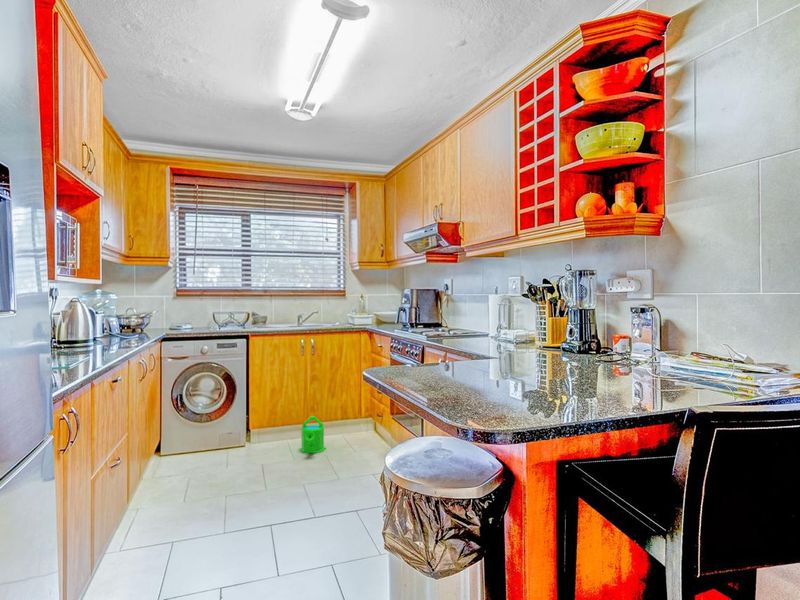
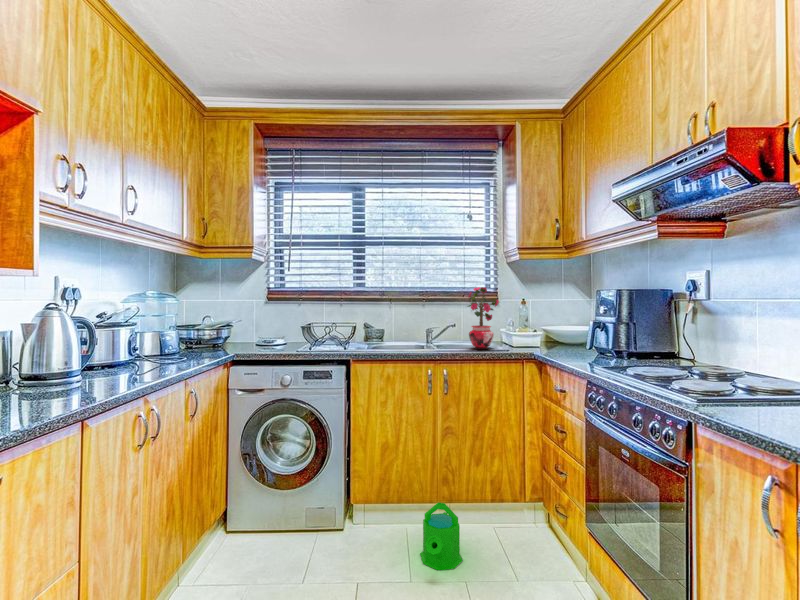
potted plant: none [324,286,347,326] -> present [467,287,499,349]

